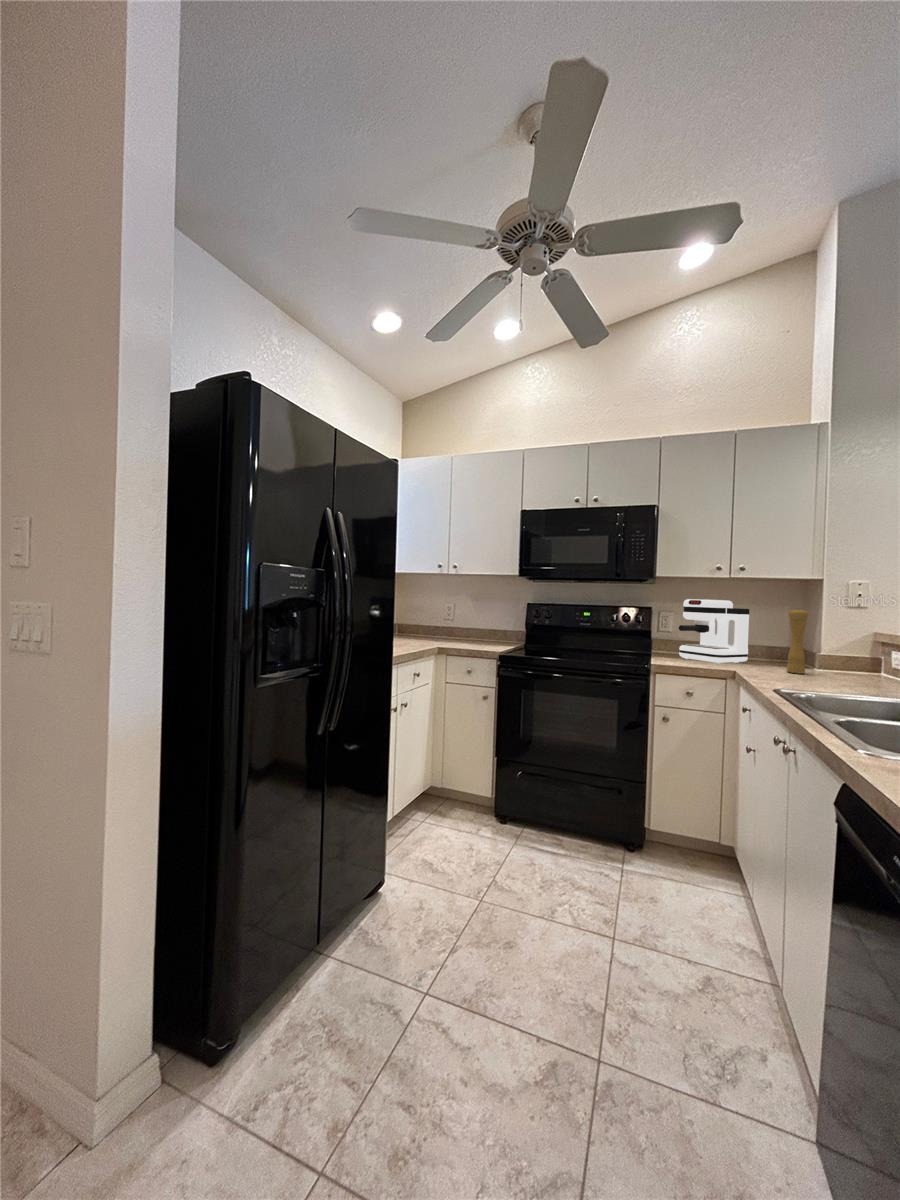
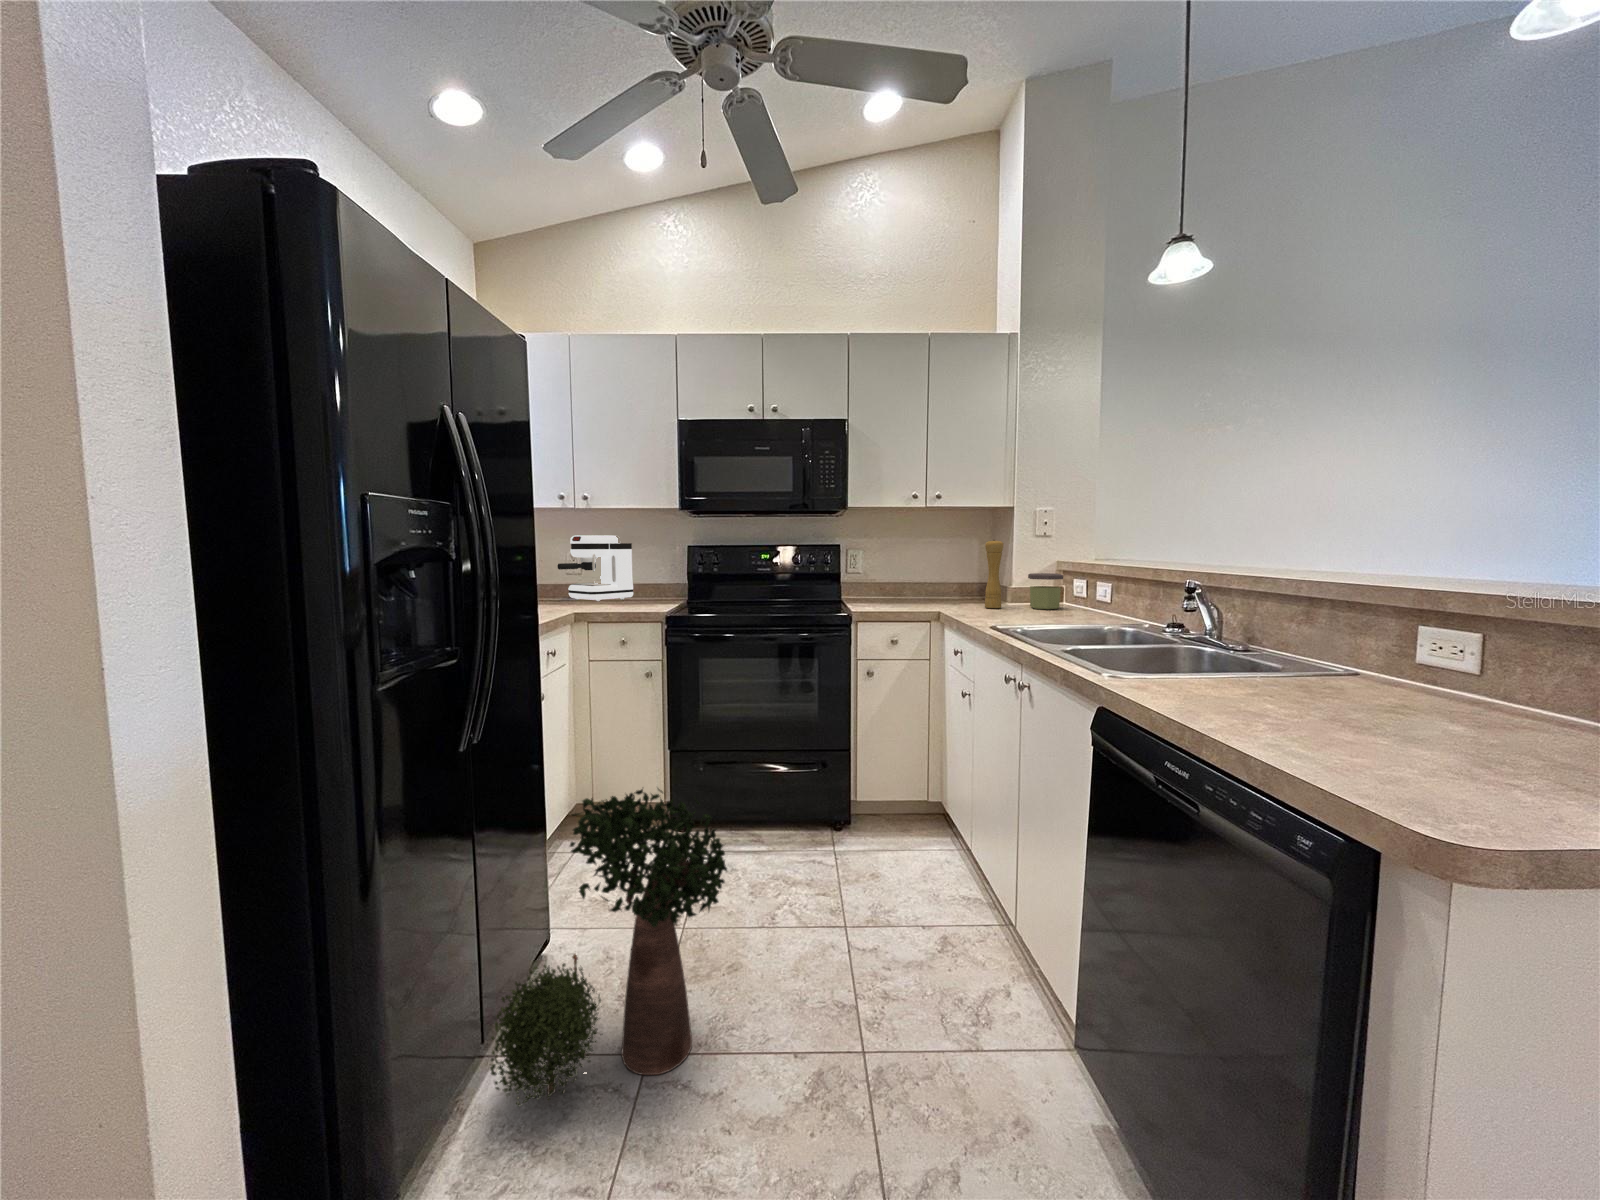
coffee maker: present [679,599,749,664] -> present [558,535,633,601]
jar: none [837,643,878,680] -> present [1028,573,1063,609]
potted plant: none [315,780,500,1012] -> present [490,789,727,1106]

